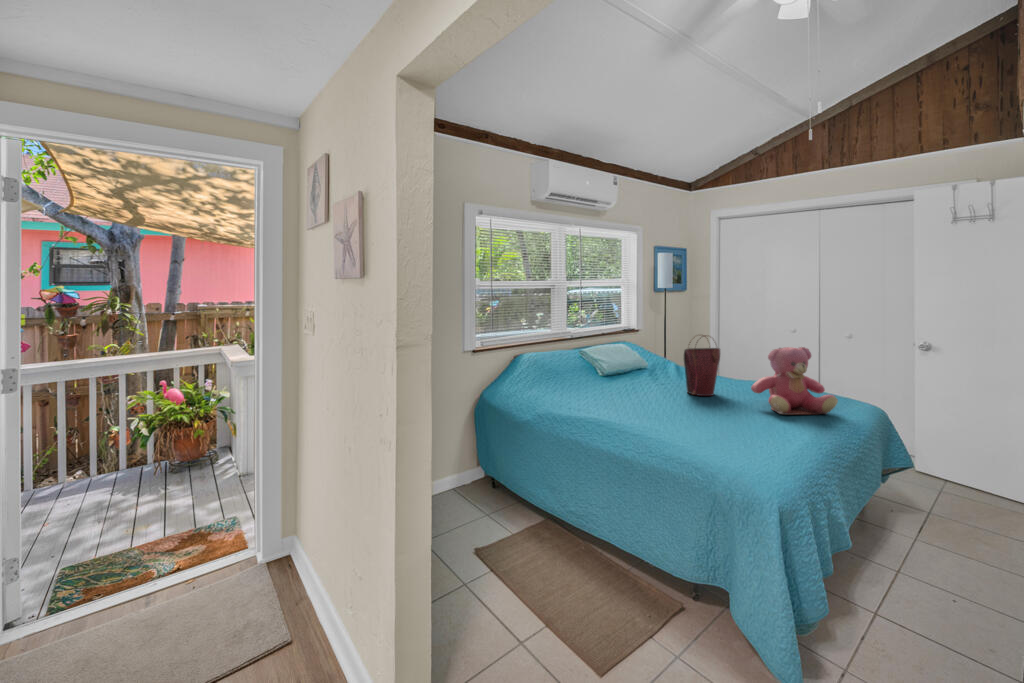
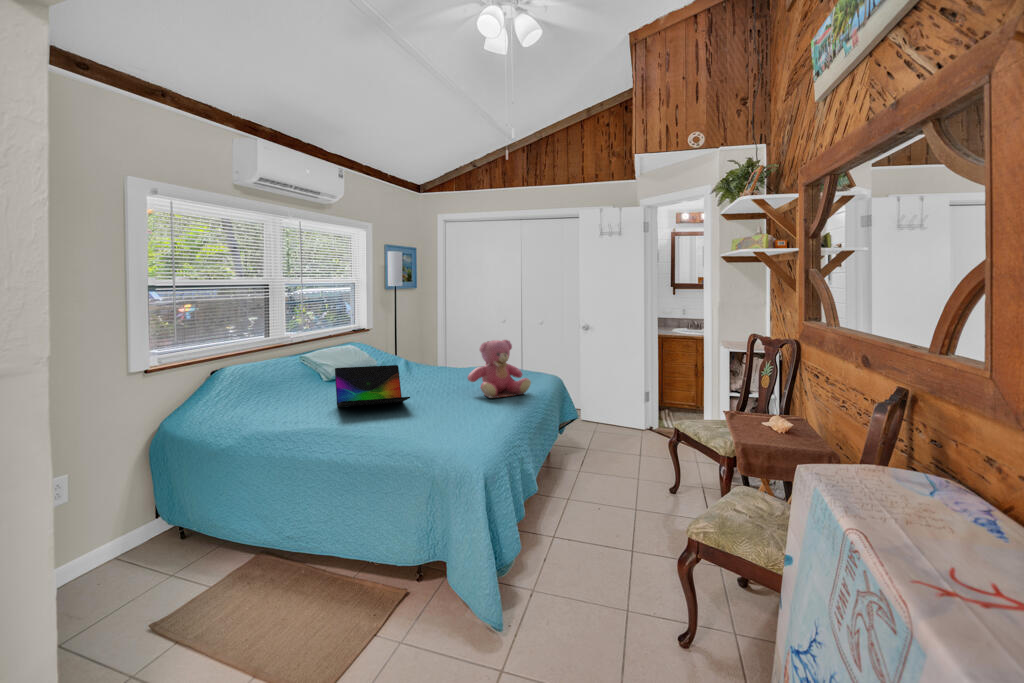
handbag: present [684,335,720,396] -> none [410,332,443,389]
laptop: none [608,367,686,411] -> present [335,365,410,407]

